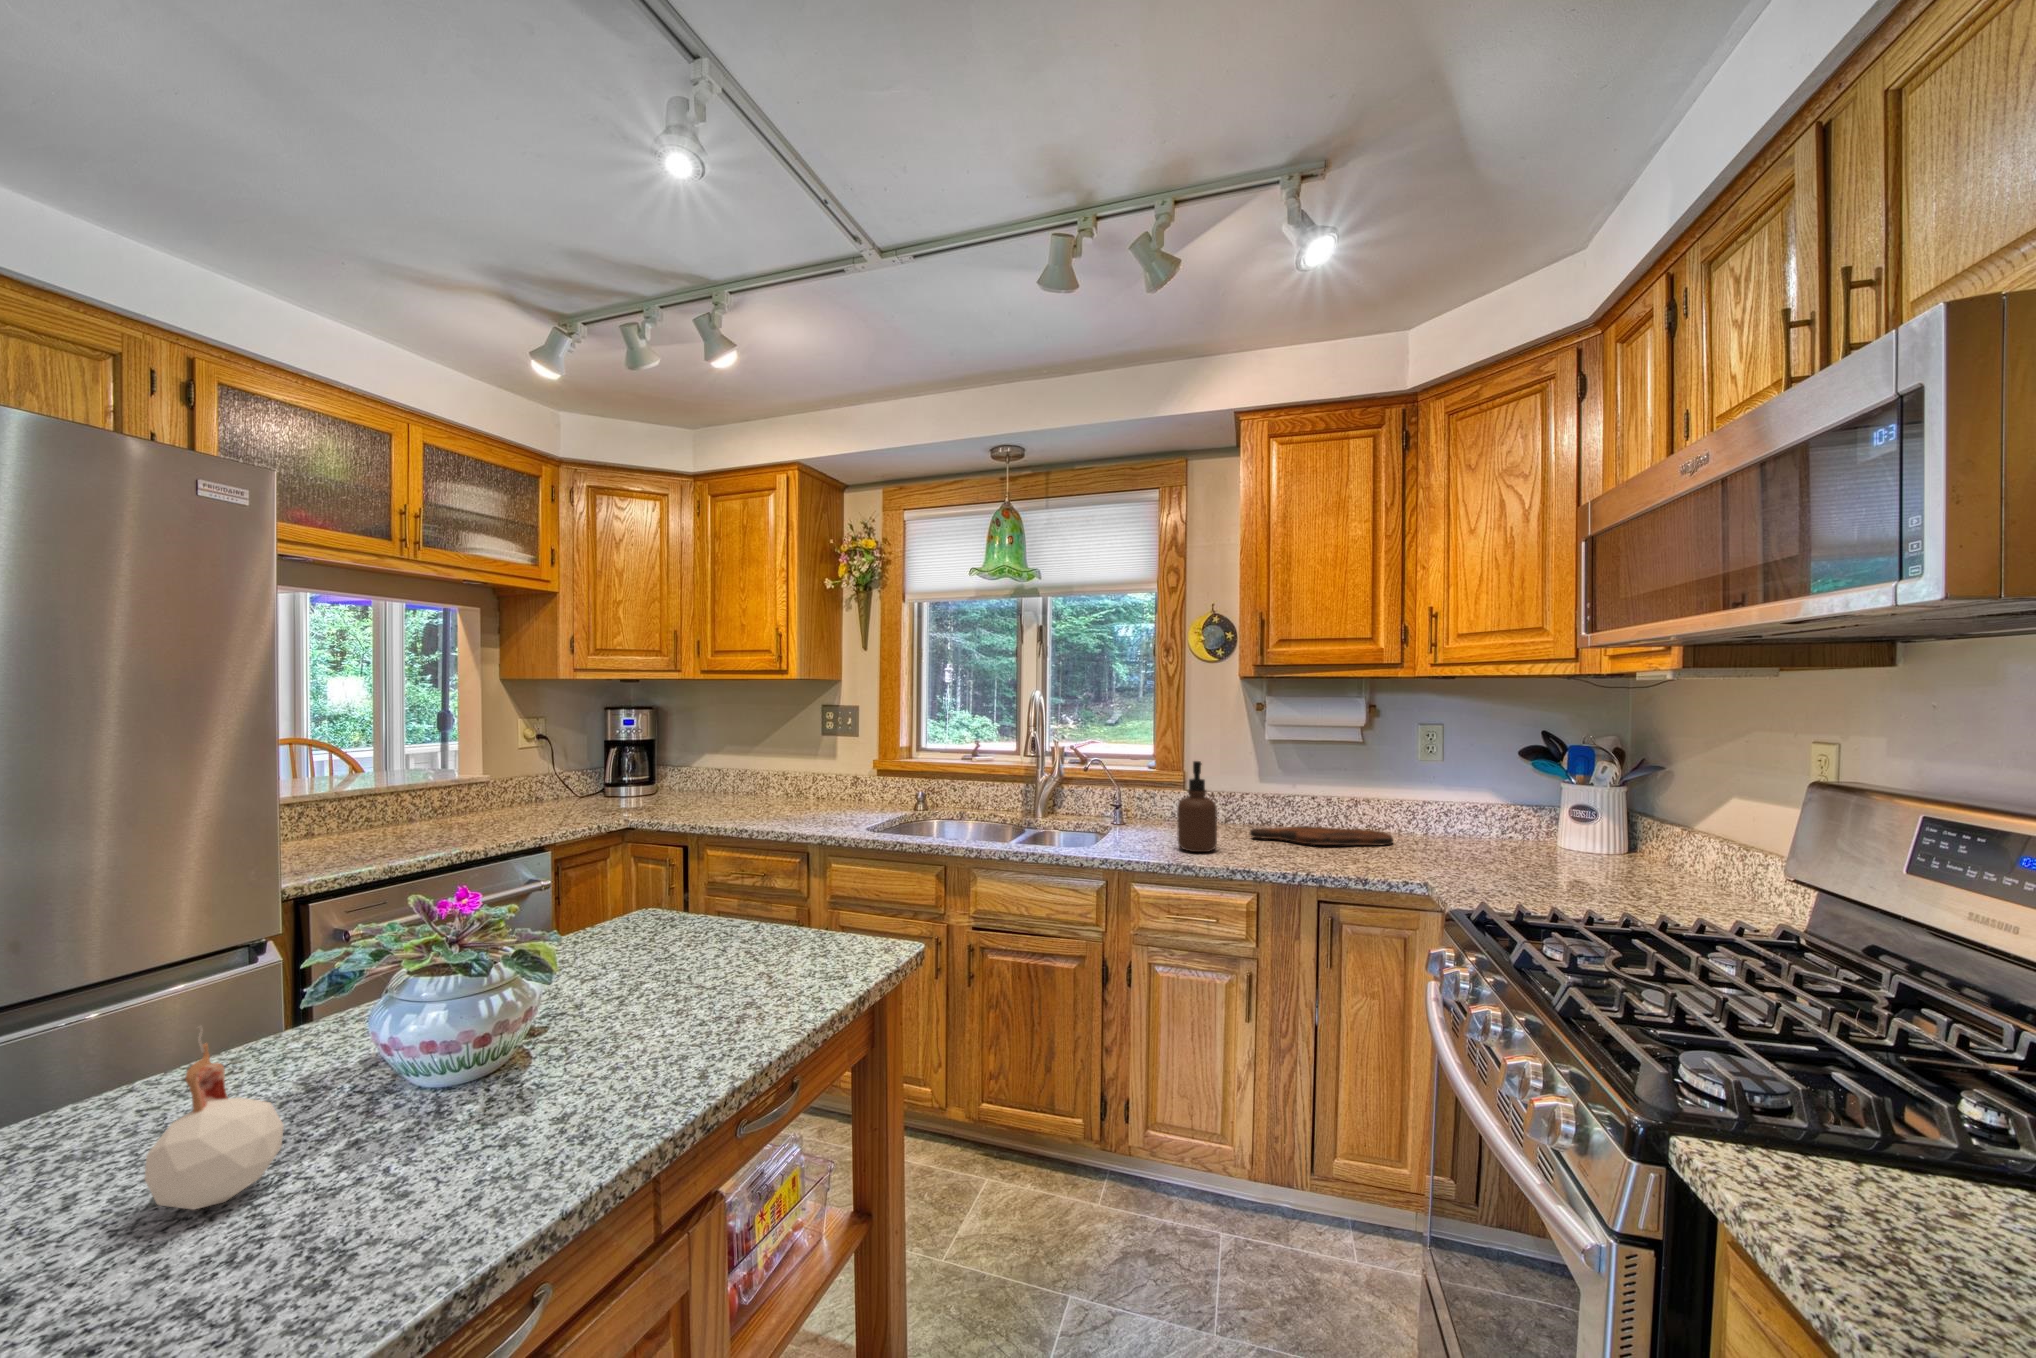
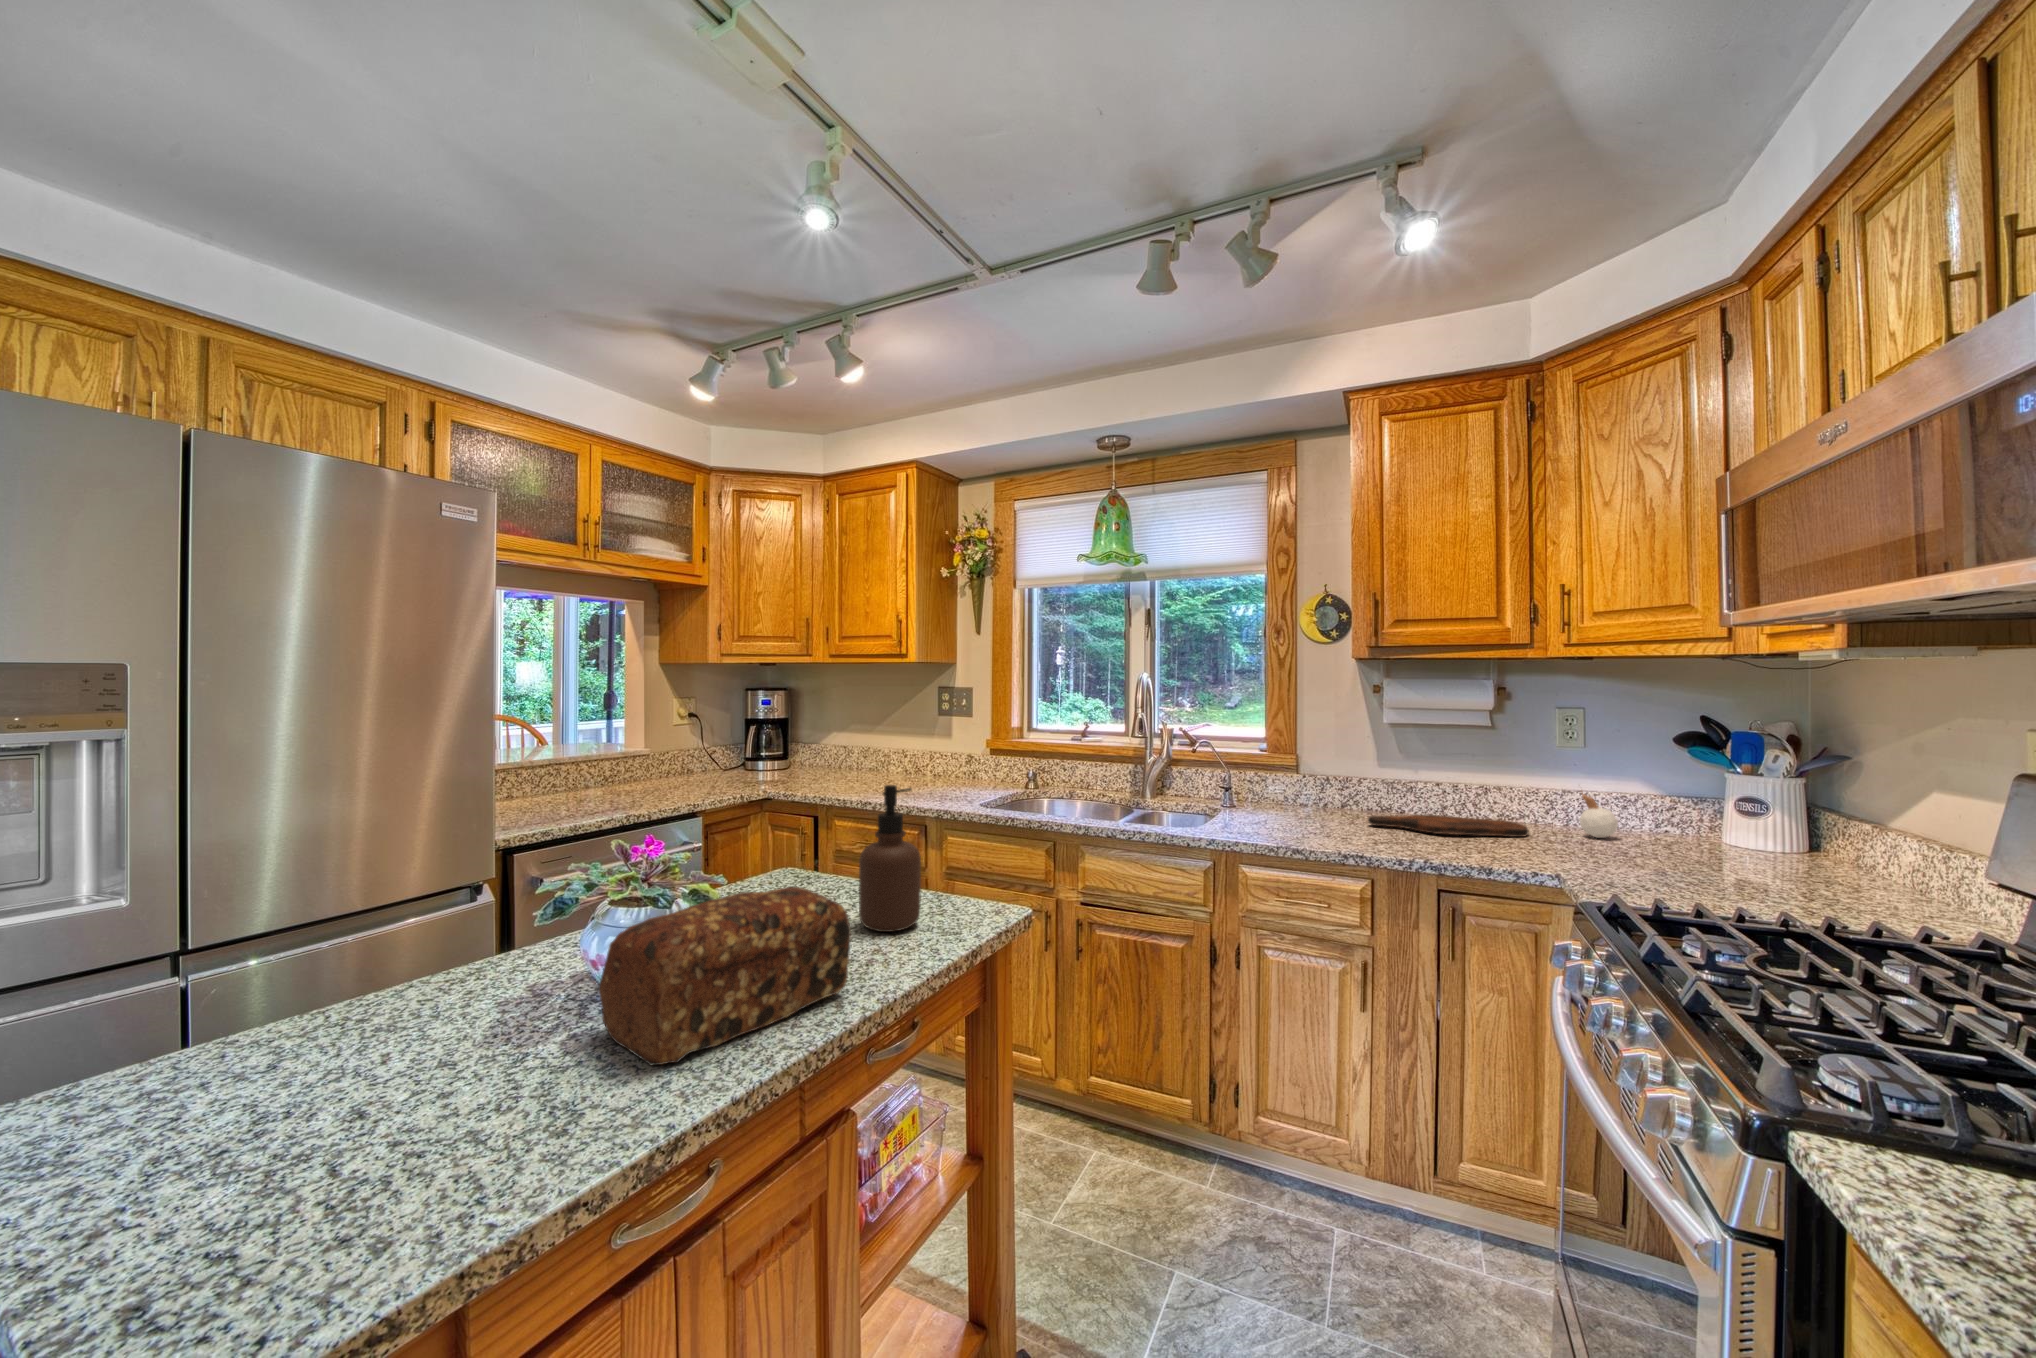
soap dispenser: present [1177,761,1217,852] -> present [859,785,921,932]
bread loaf: none [390,936,720,1177] -> present [599,887,851,1066]
candle: present [144,1026,284,1210] -> present [1580,791,1618,838]

